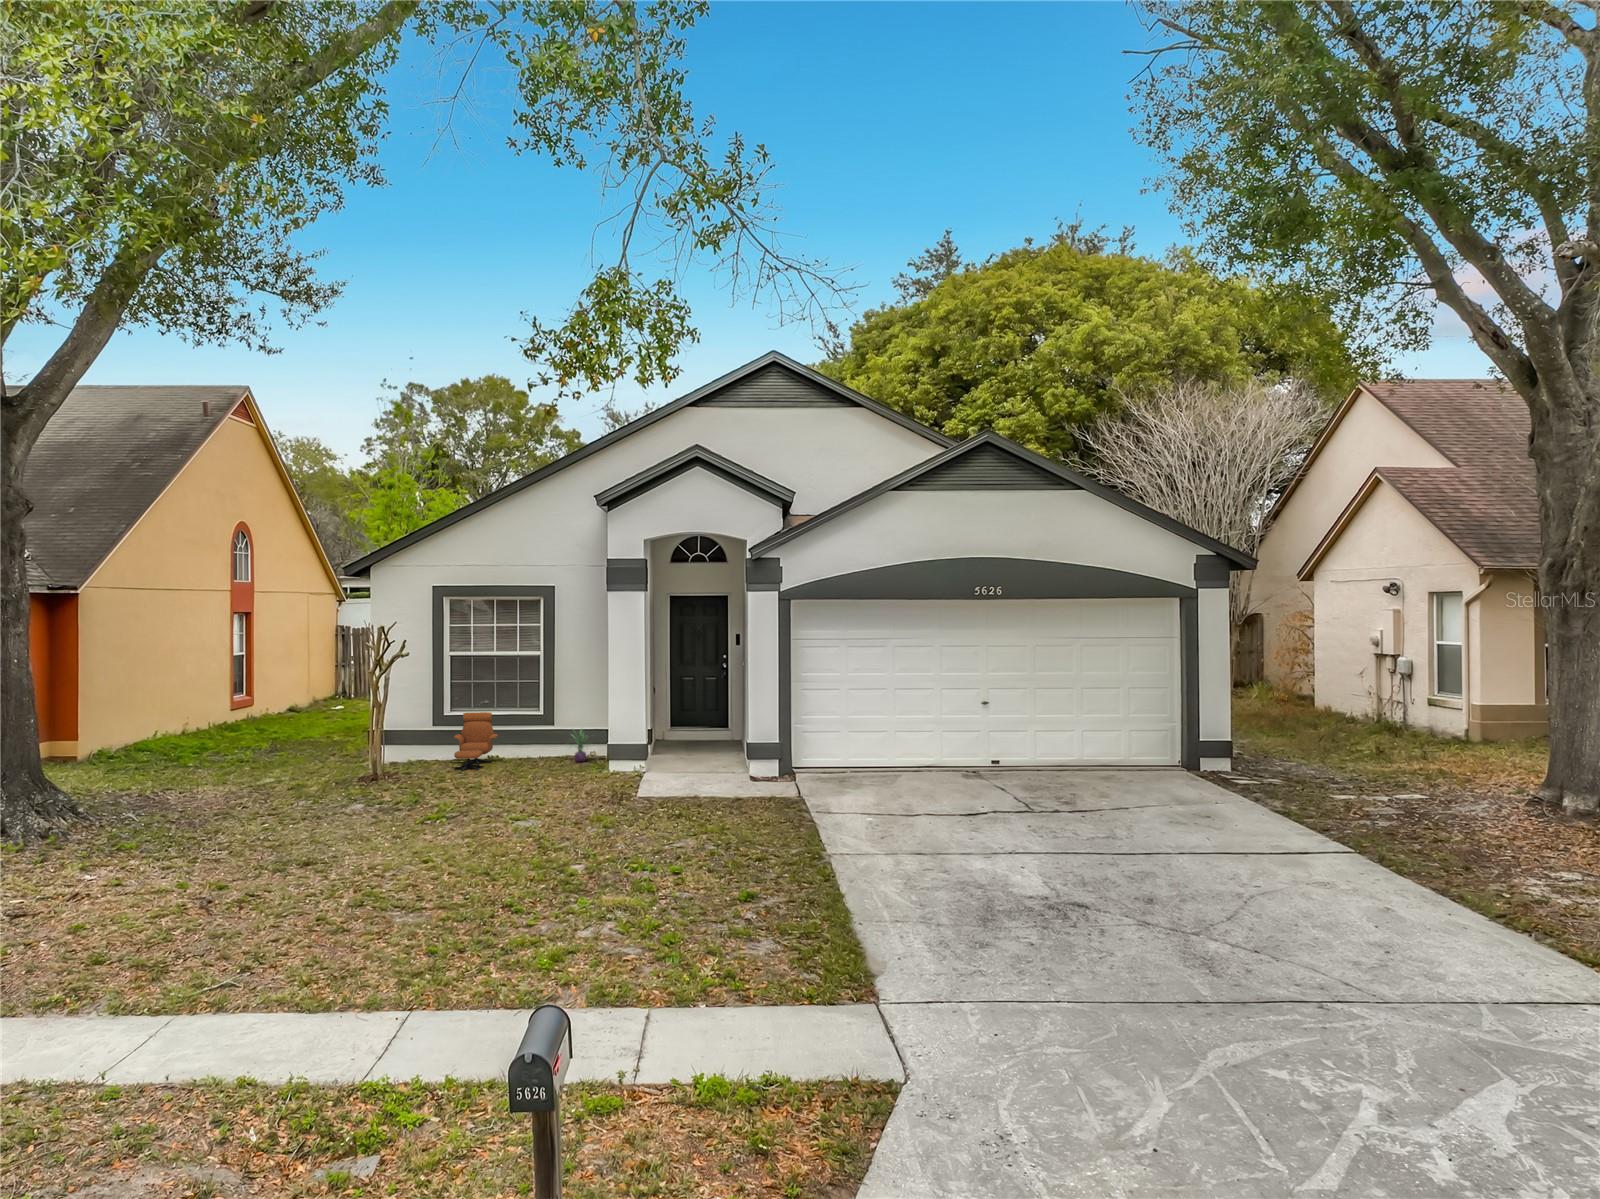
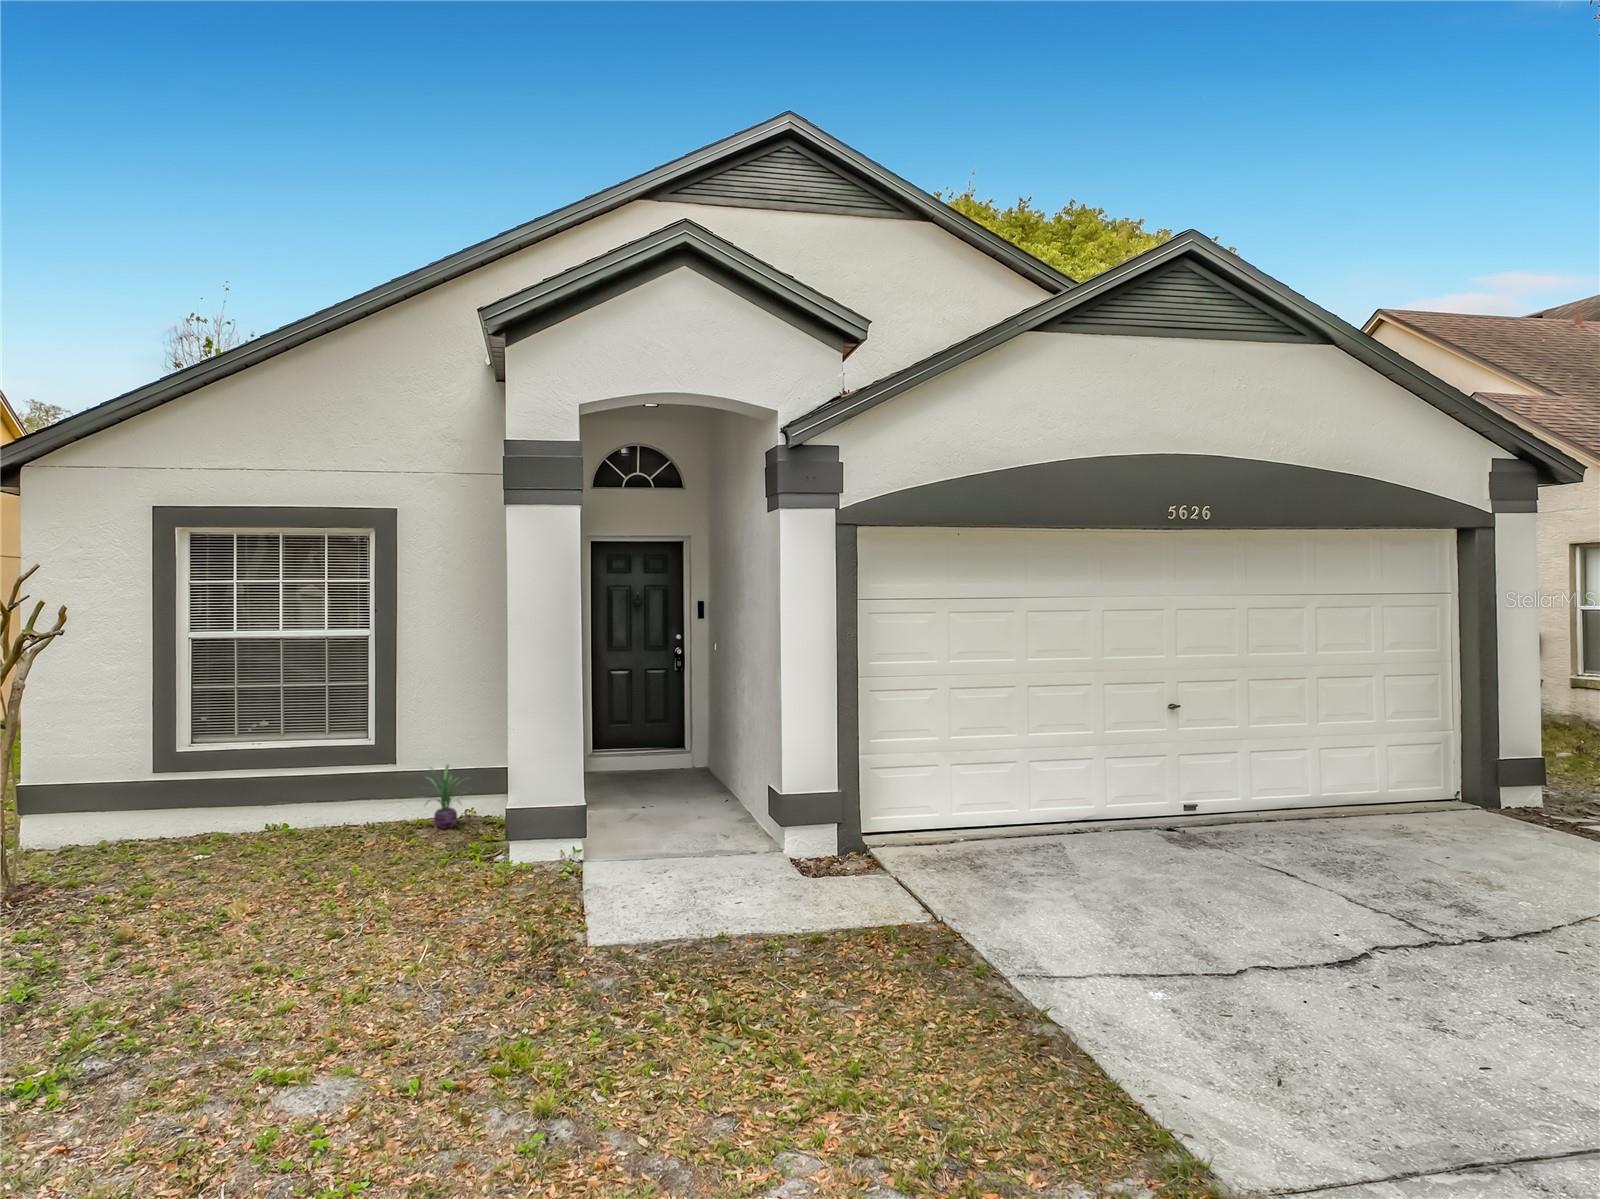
lounge chair: present [454,712,498,771] -> none [188,742,285,861]

